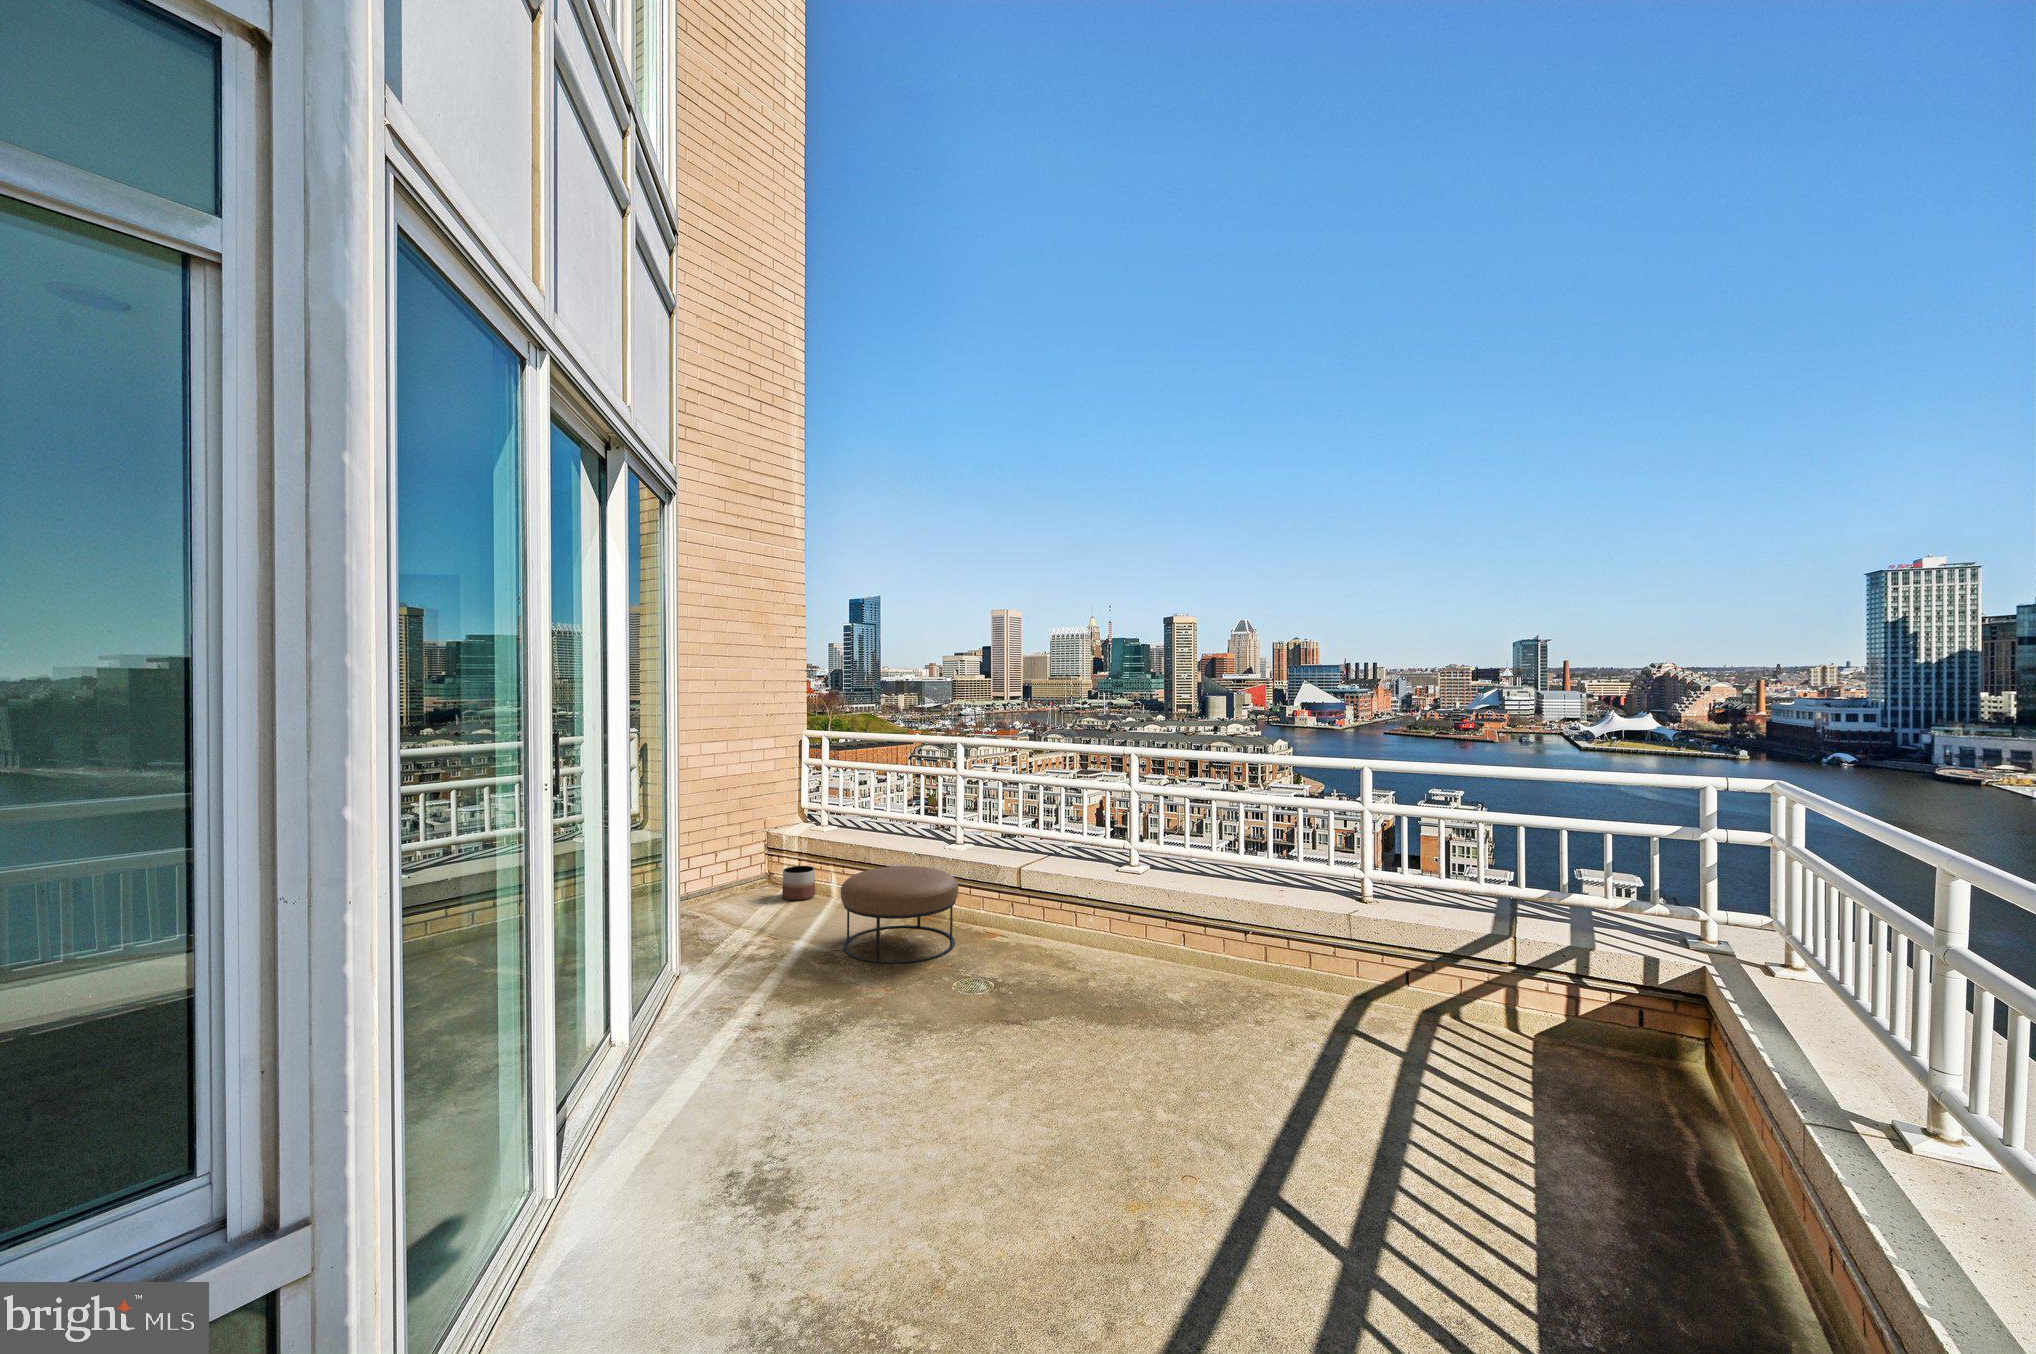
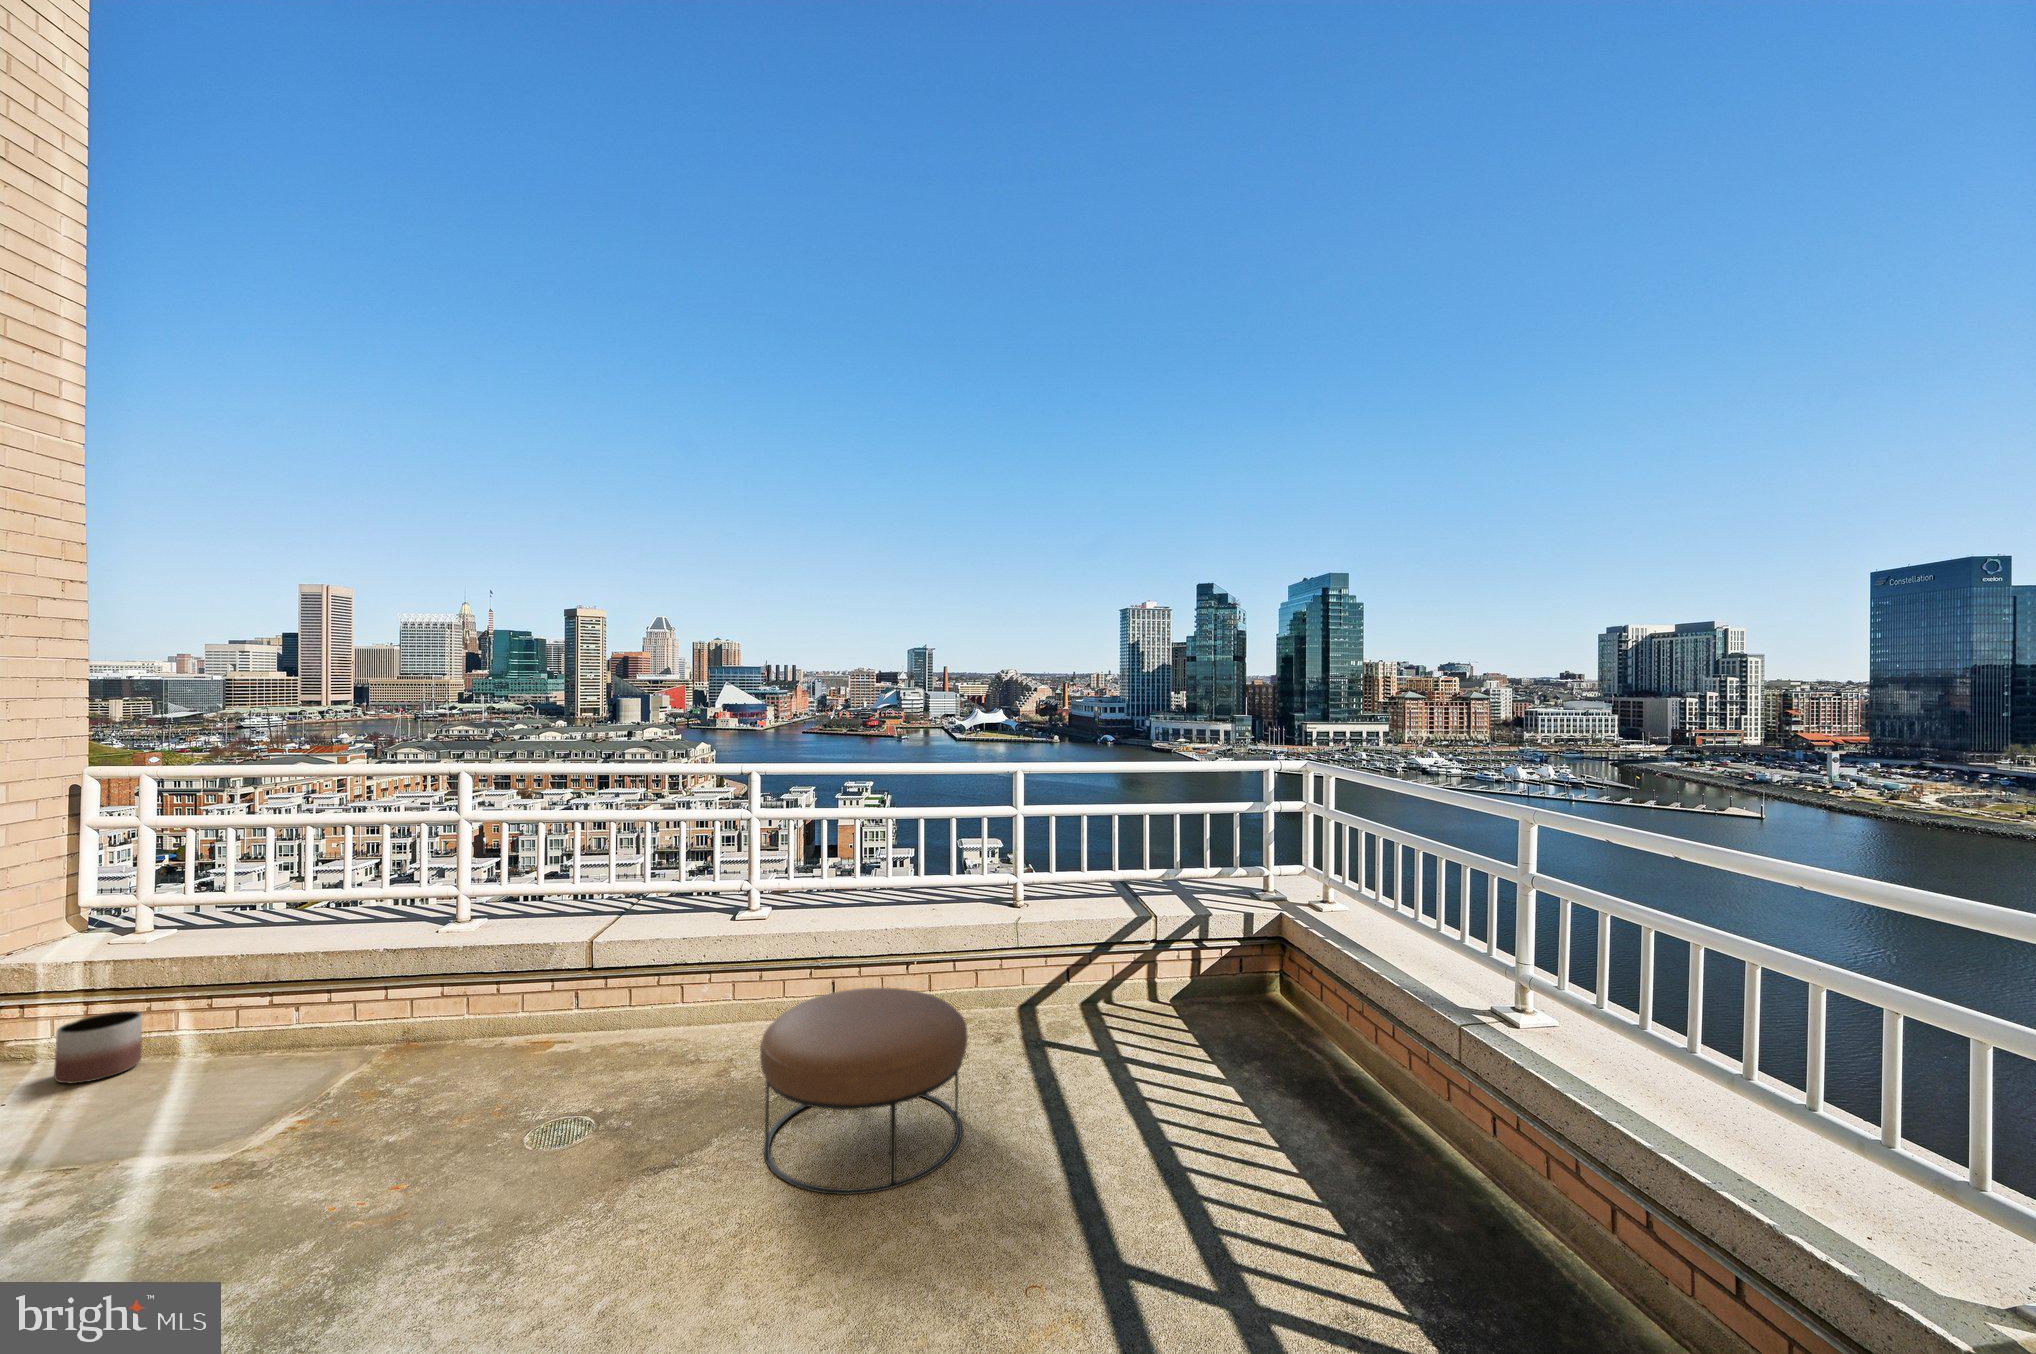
ottoman: present [841,866,958,964] -> present [760,988,967,1195]

